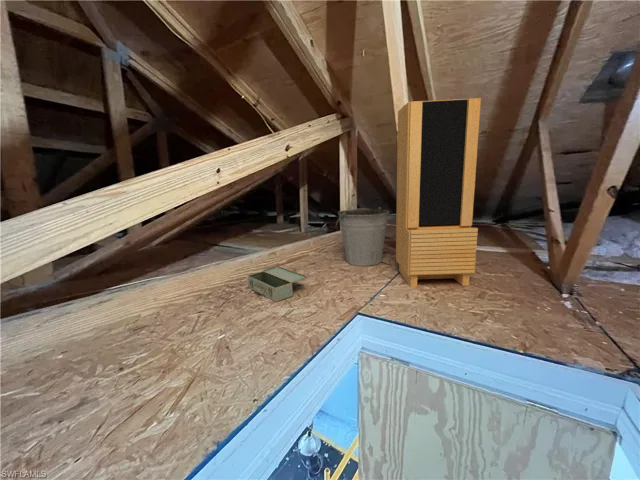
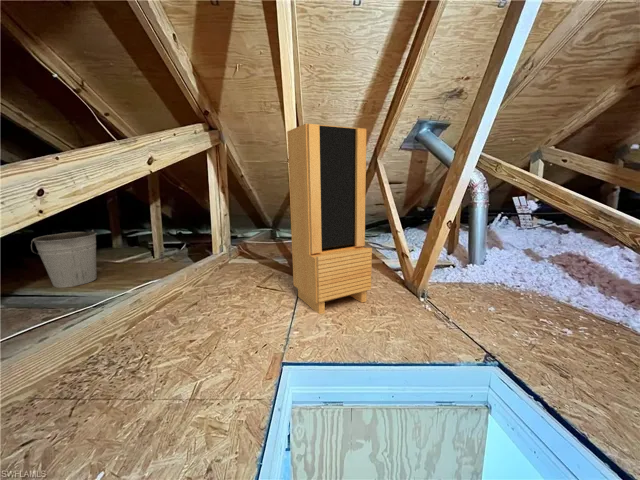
bucket: present [338,207,389,266] -> present [31,230,97,287]
toolbox: present [248,266,307,302] -> none [107,321,204,378]

